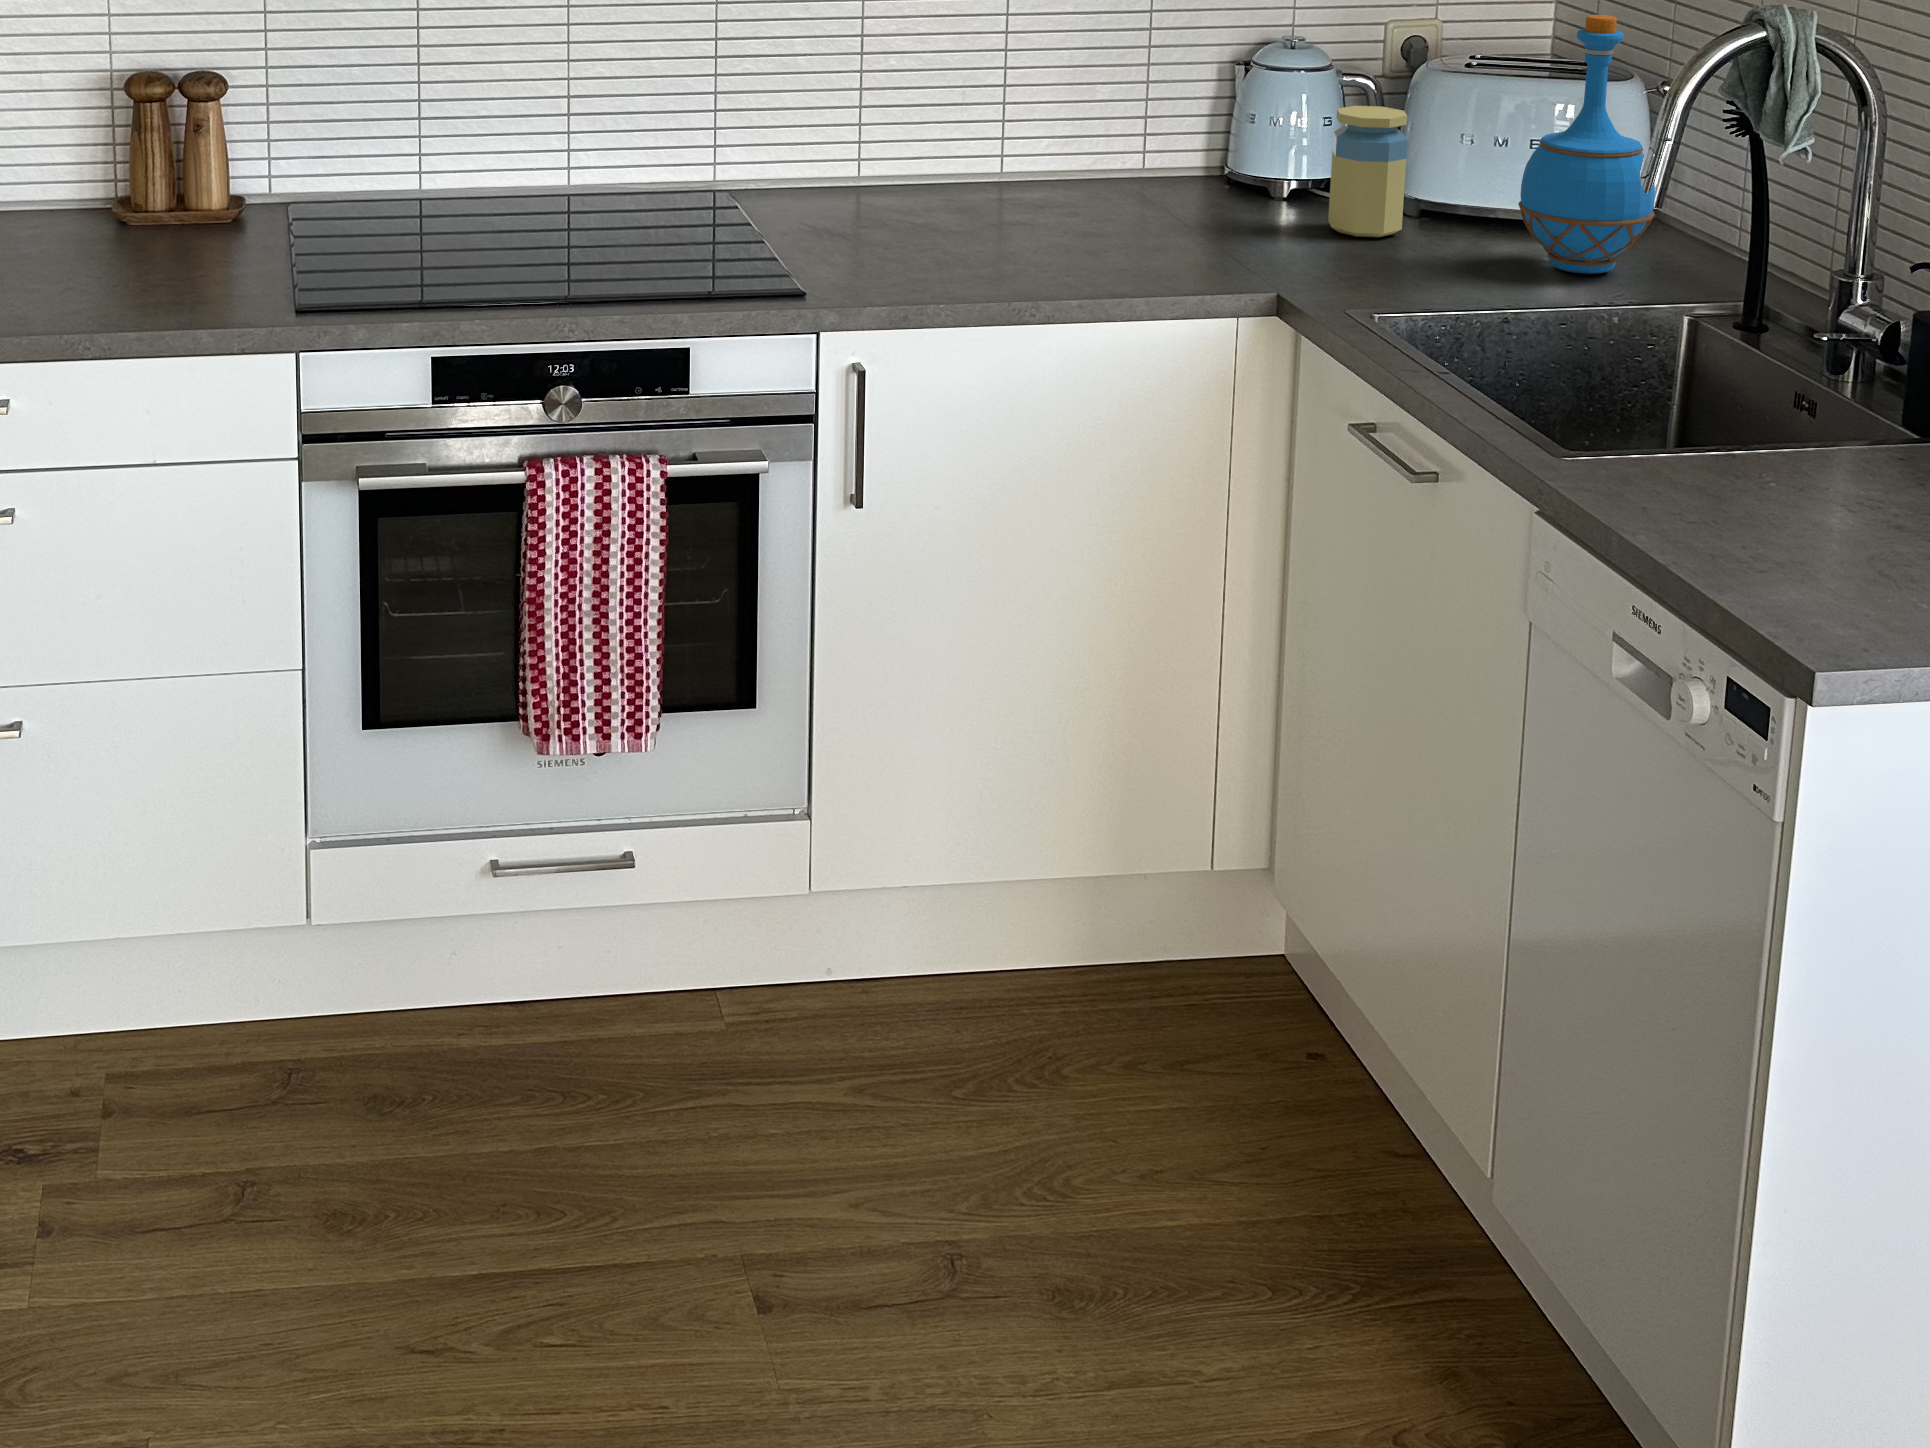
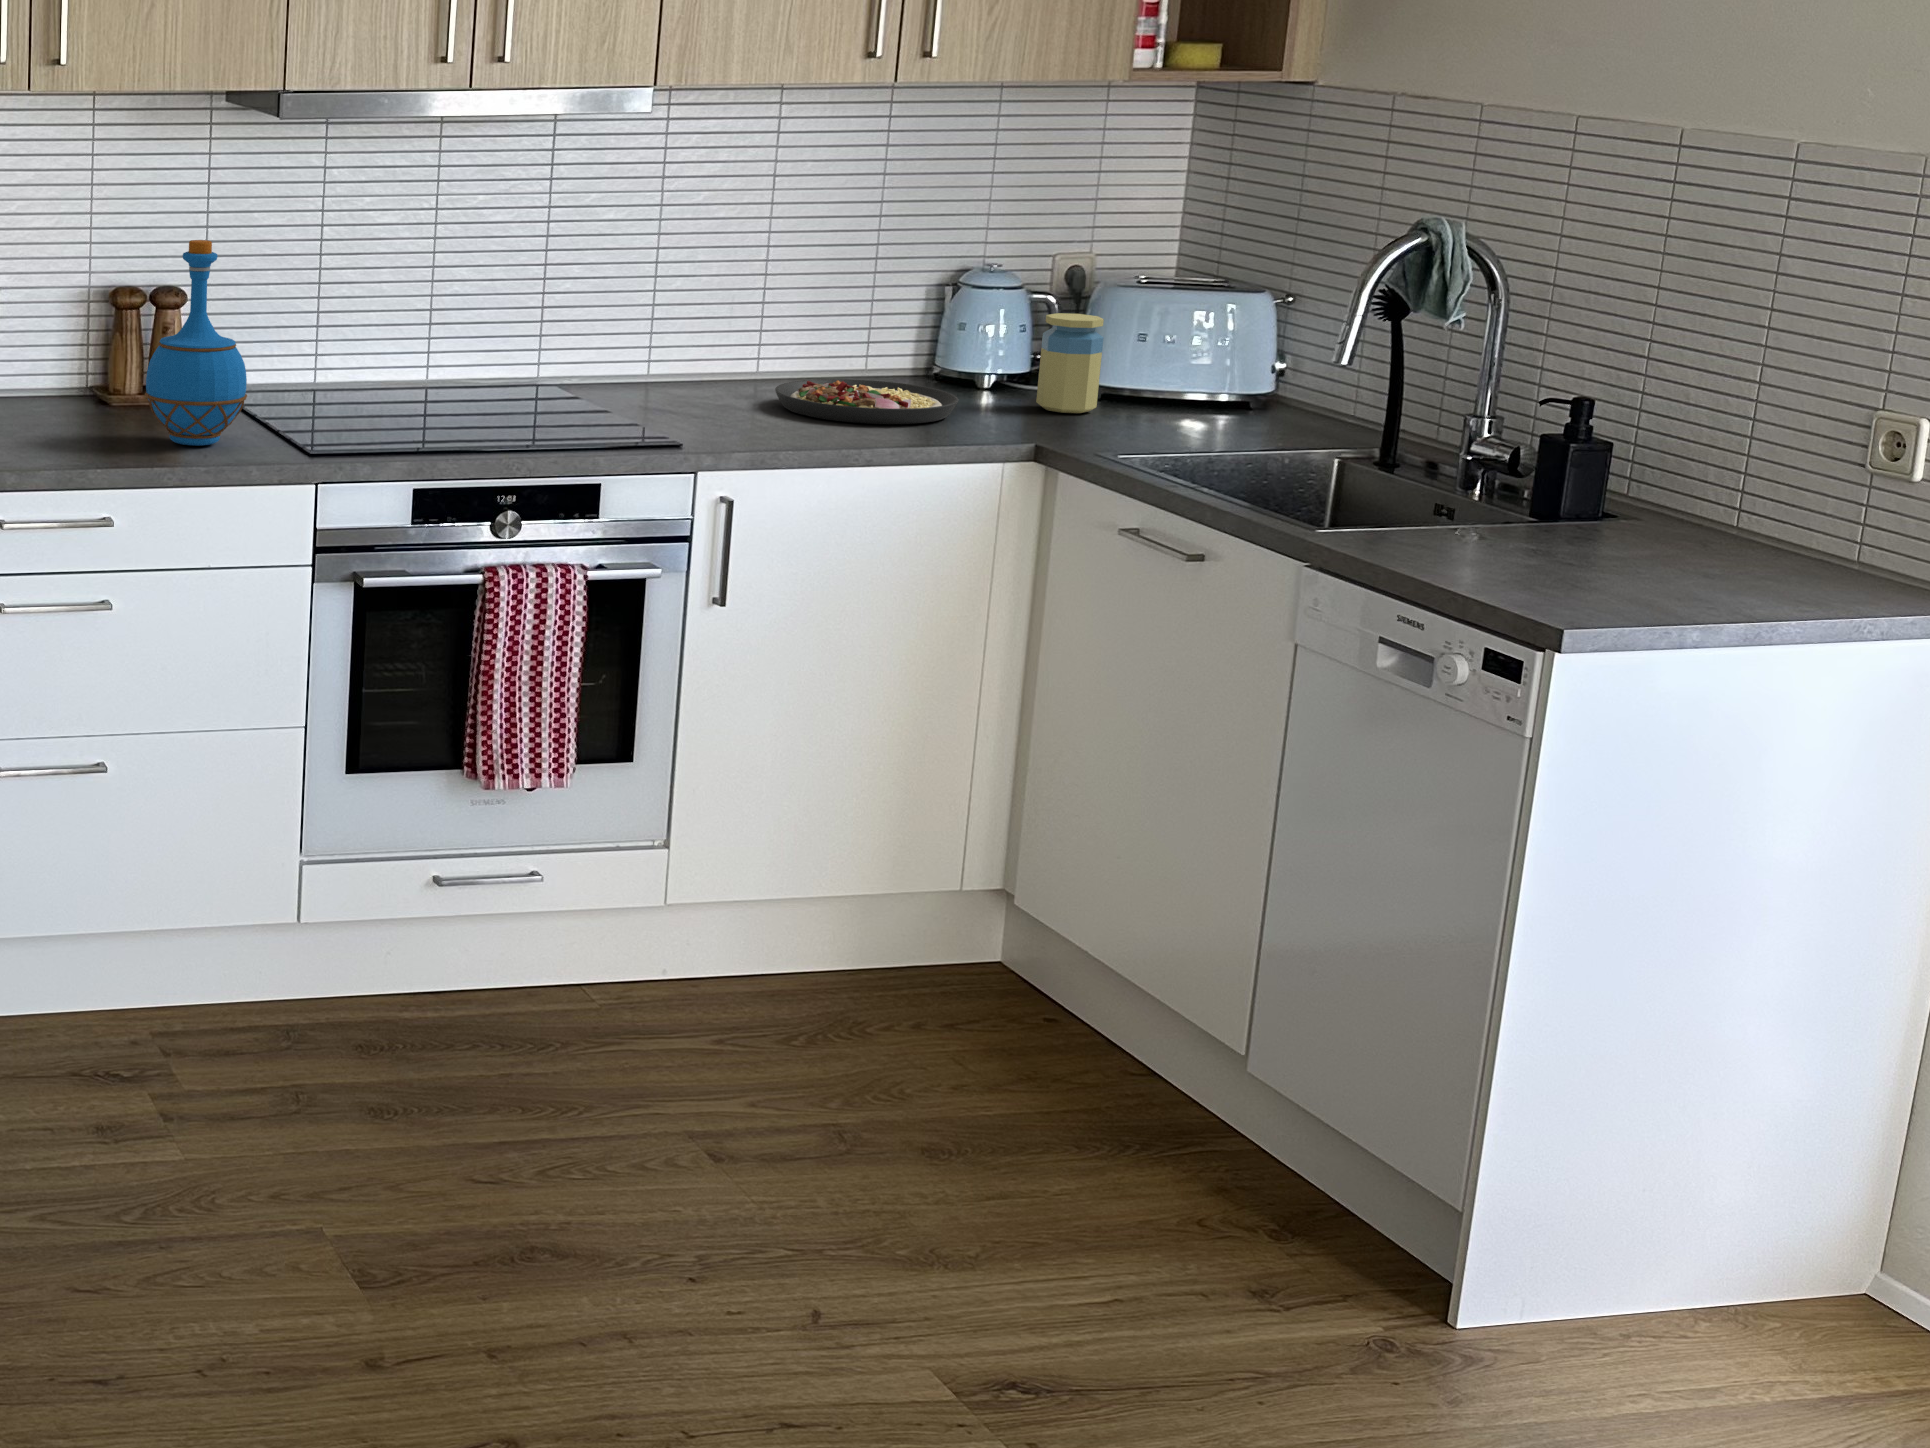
bottle: present [1518,15,1655,274] -> present [145,240,247,446]
plate: none [983,187,1213,257] -> present [775,379,958,424]

